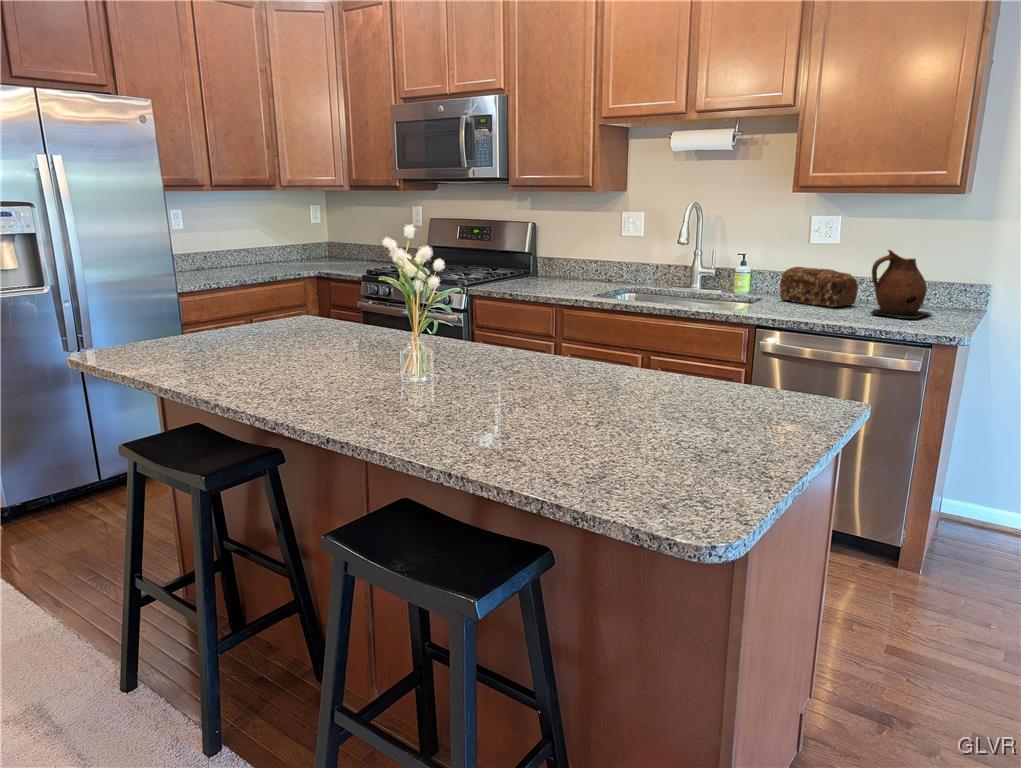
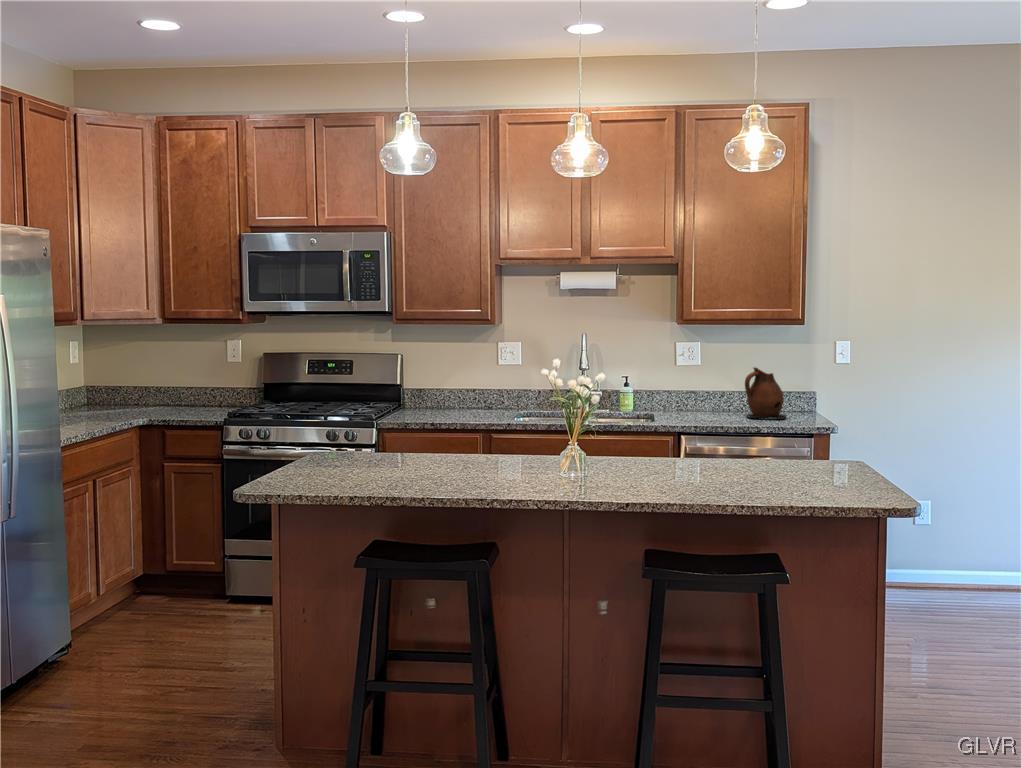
bread loaf: present [780,267,858,307] -> none [665,385,726,416]

